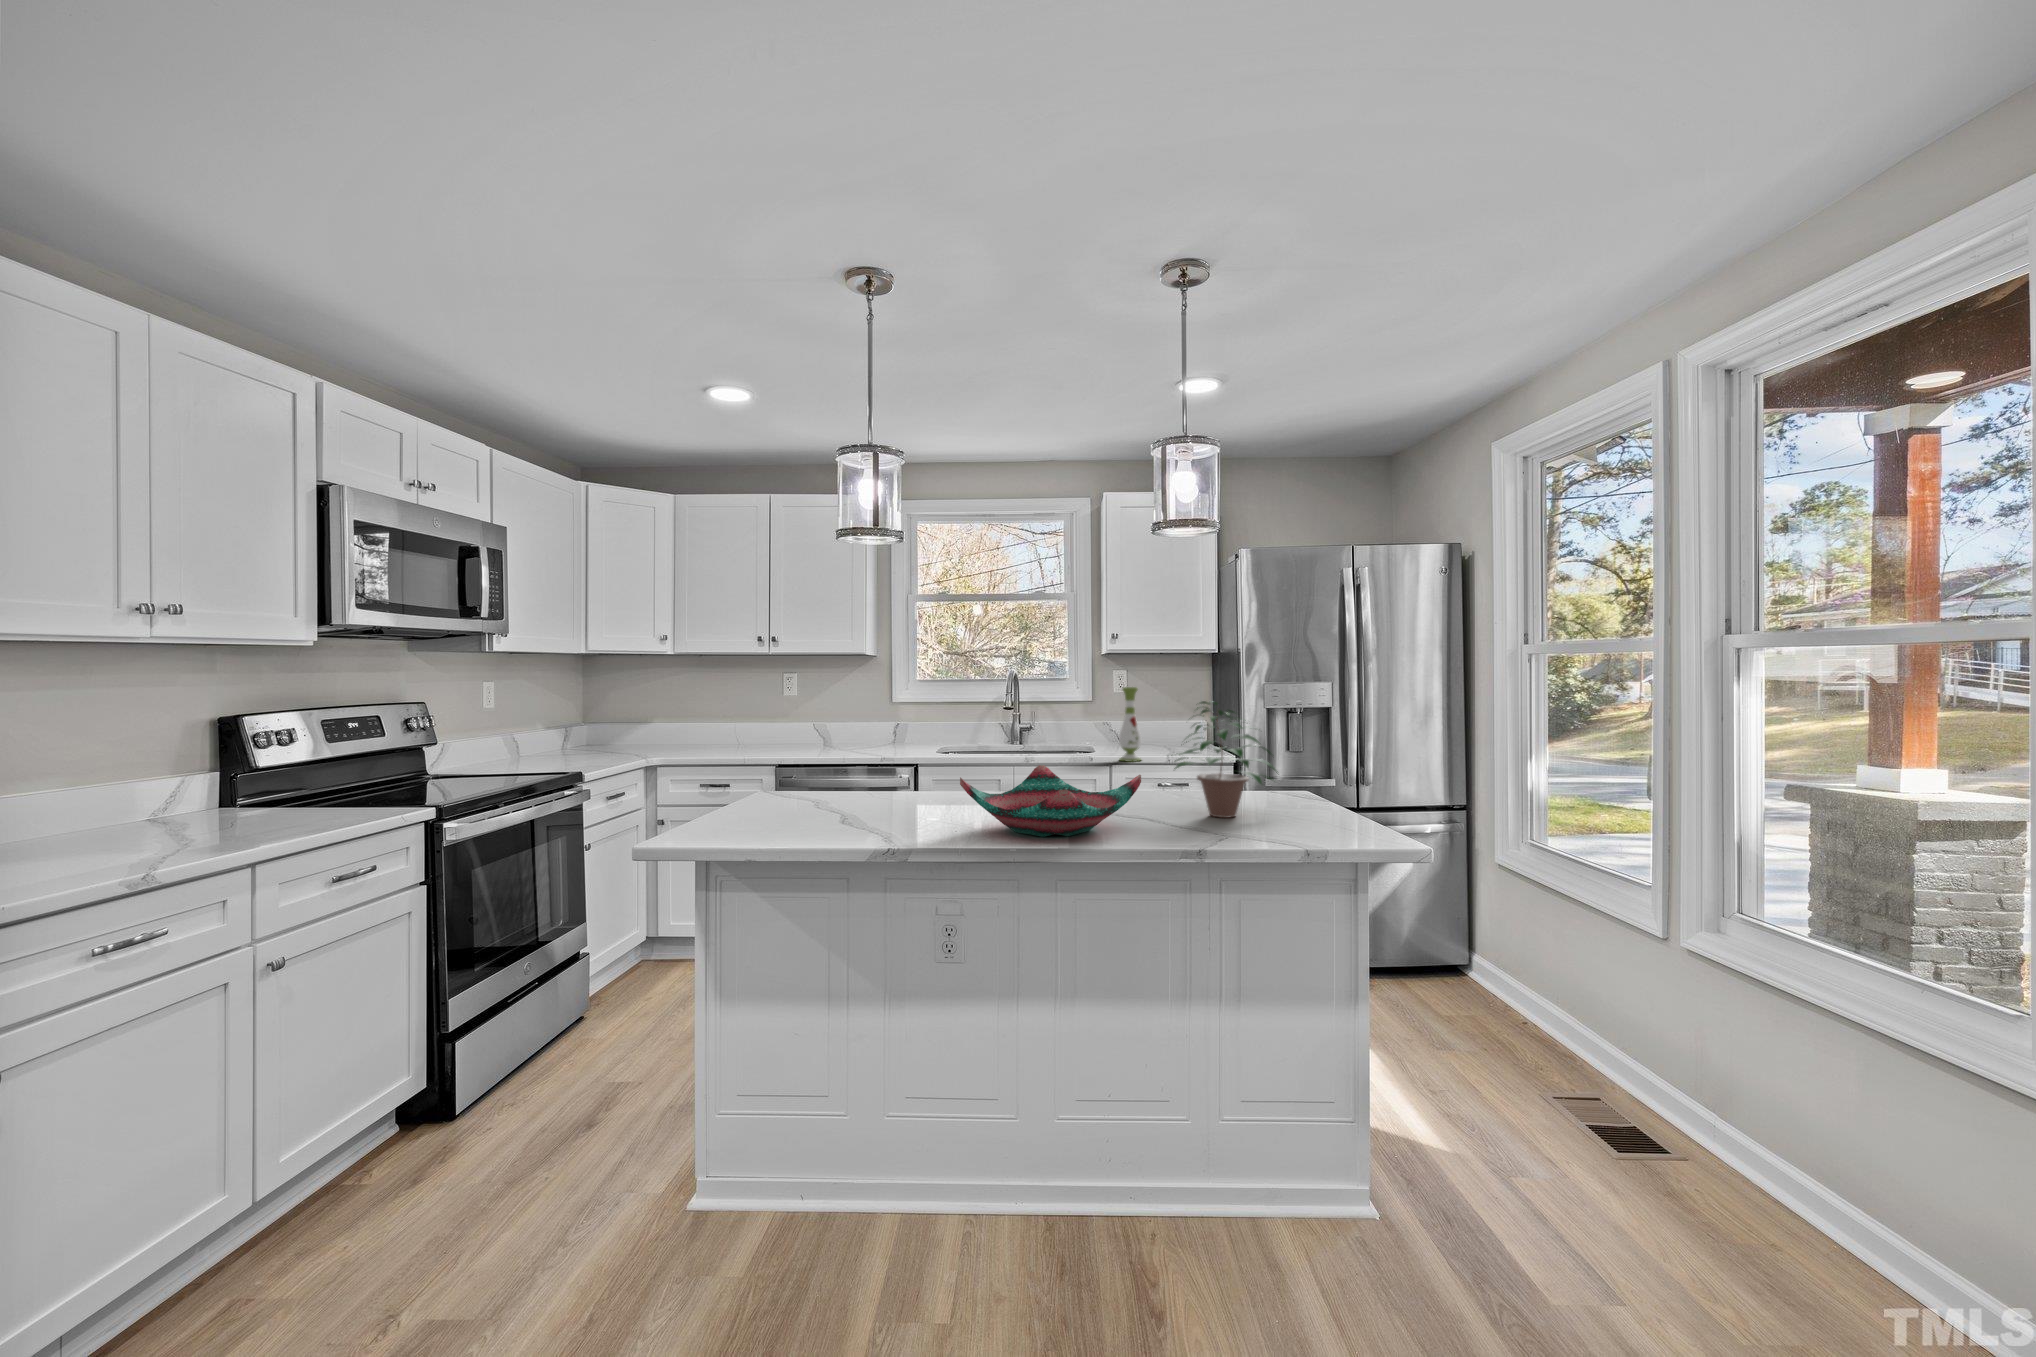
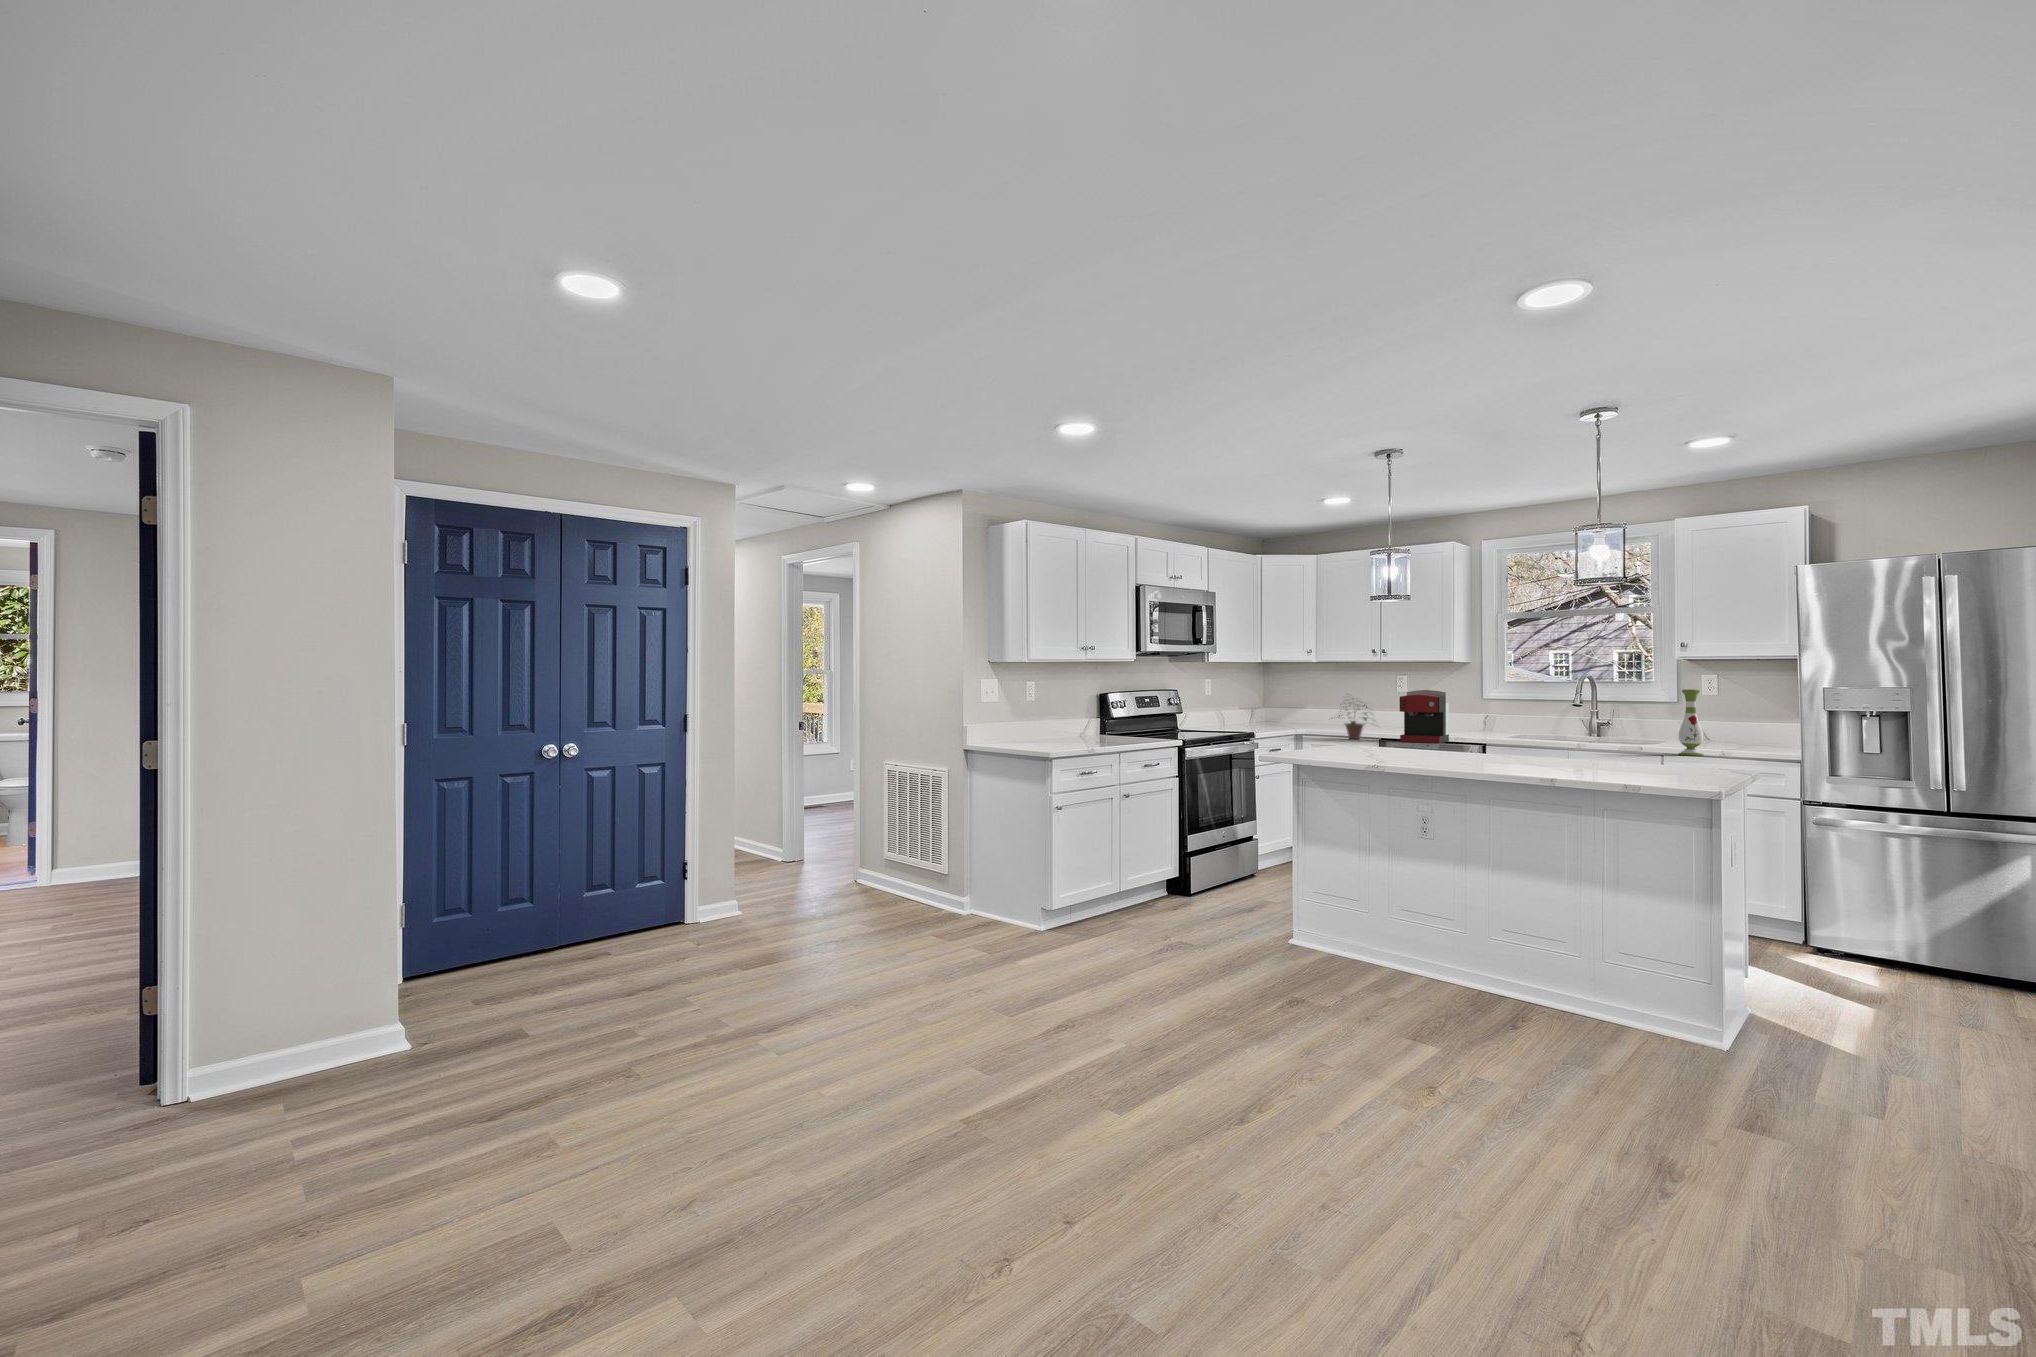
coffee maker: none [799,691,853,762] -> present [1400,690,1449,743]
potted plant: present [1174,701,1278,818] -> present [1339,698,1367,739]
decorative bowl: present [960,765,1141,837] -> none [1424,734,1542,770]

